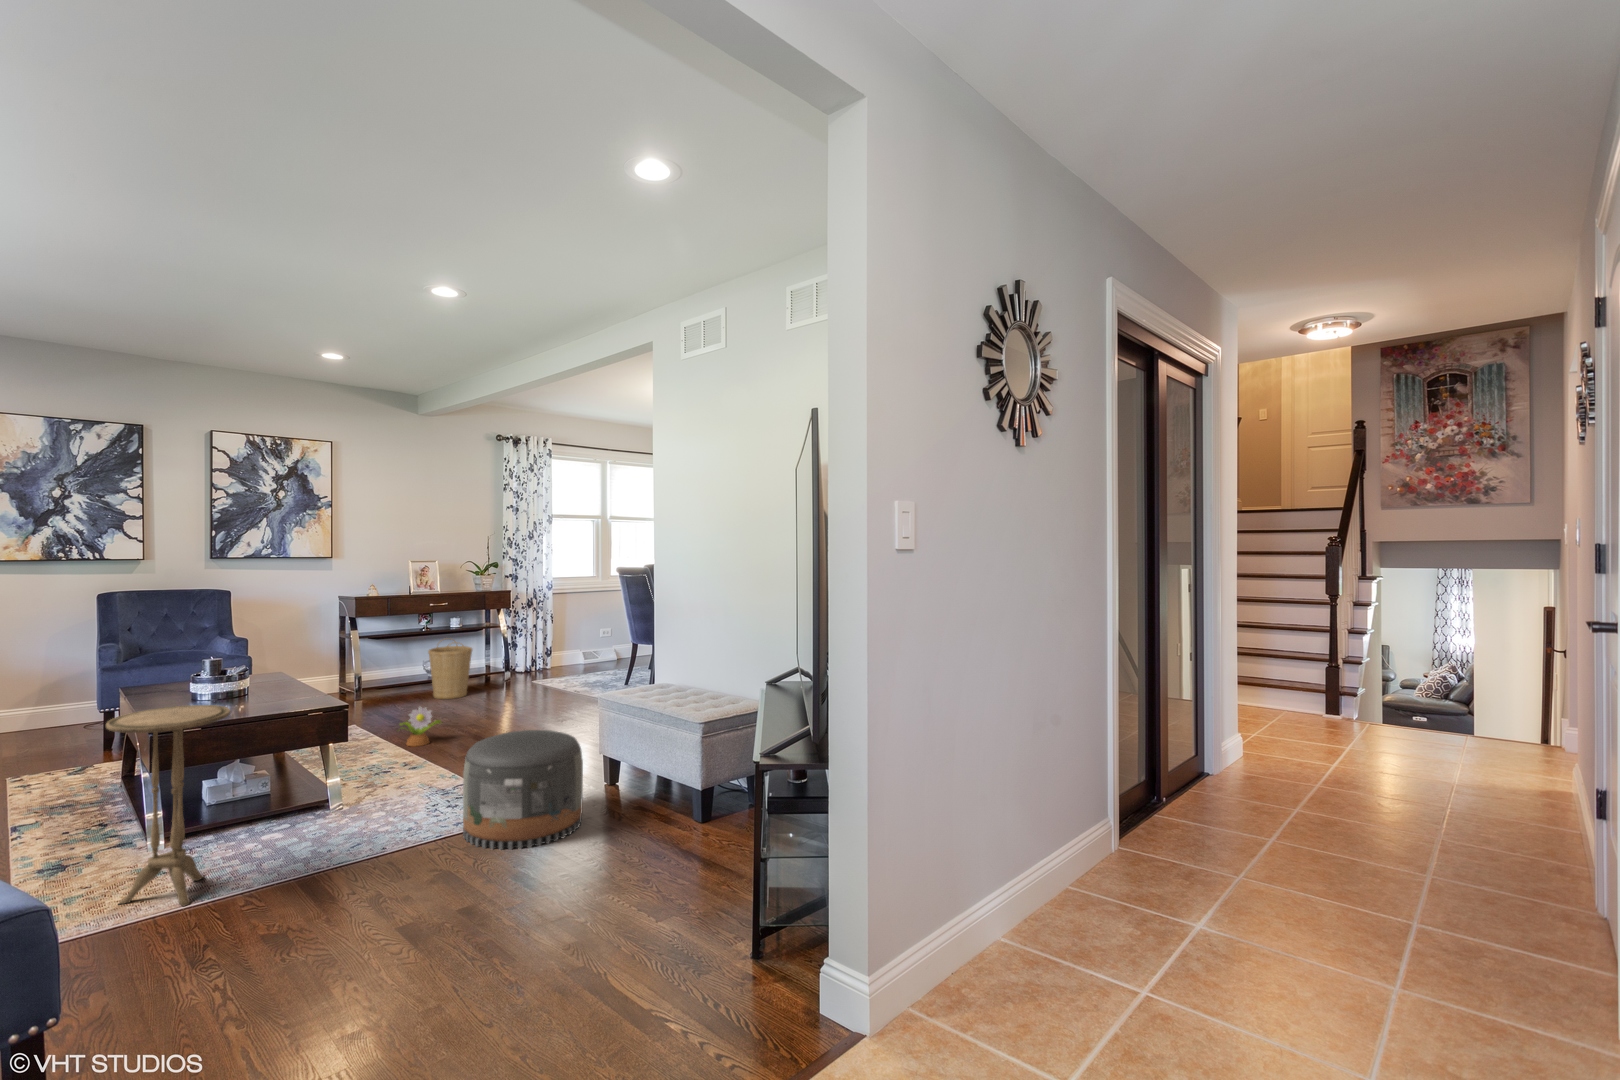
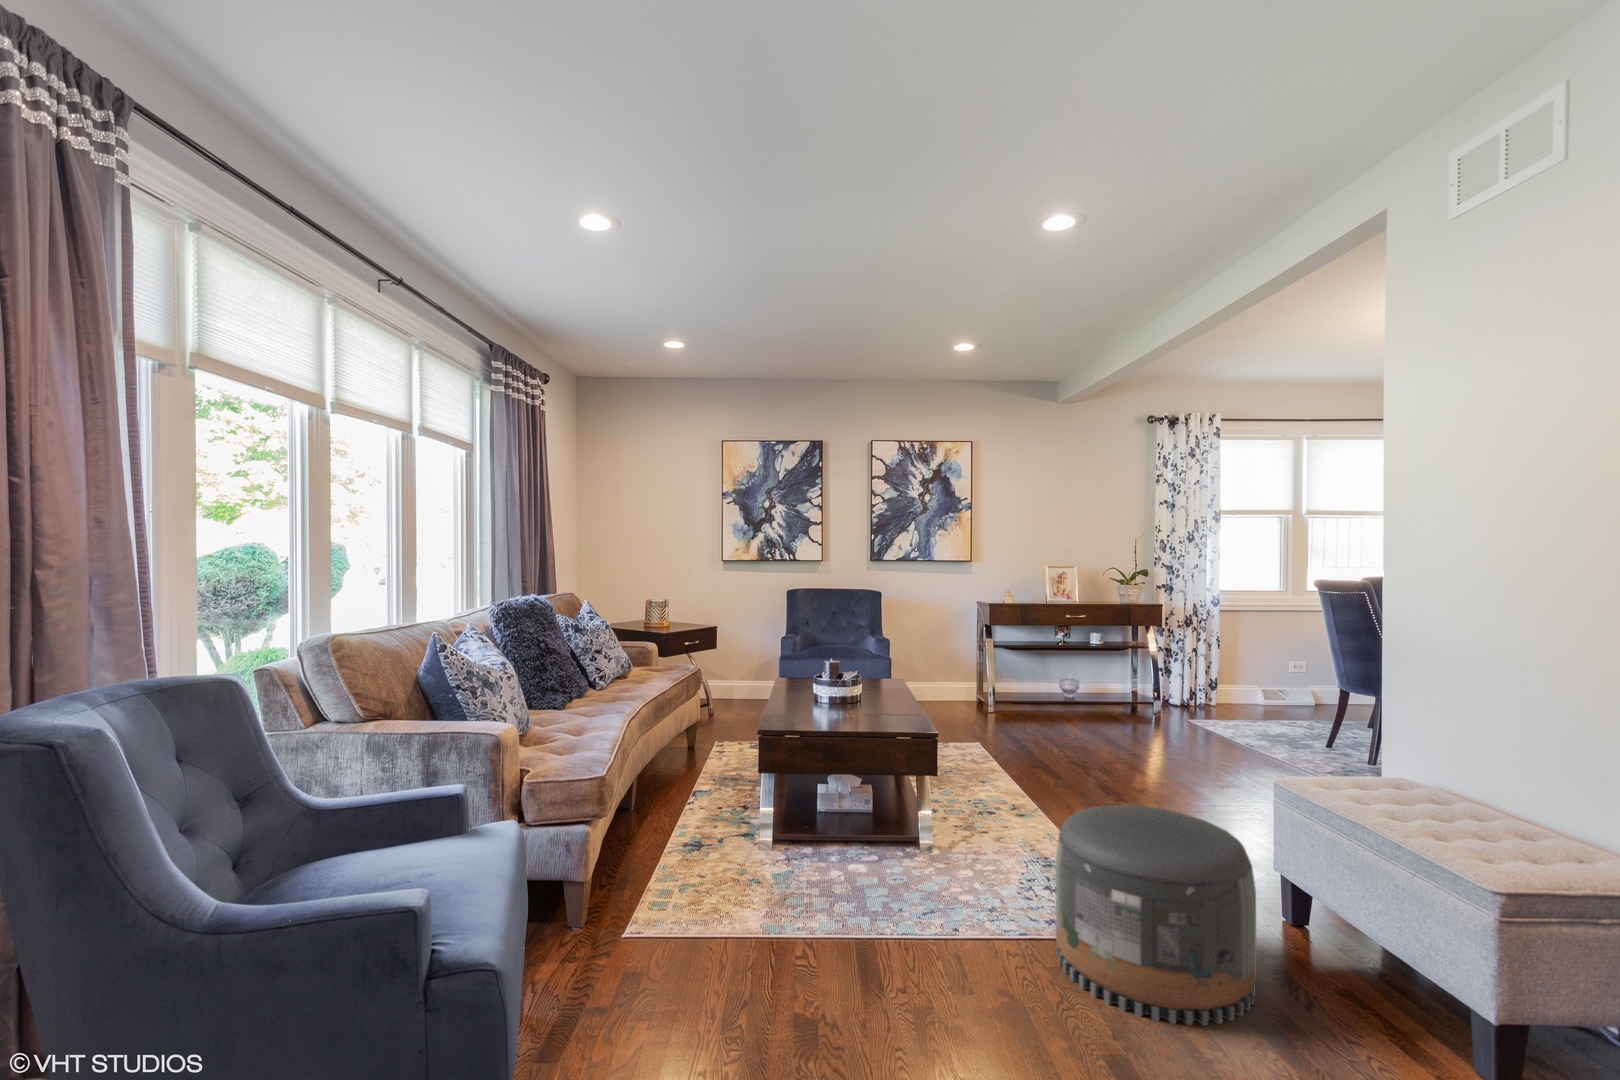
basket: present [428,641,472,699] -> none [1063,655,1113,729]
side table: present [106,705,231,907] -> none [679,698,787,936]
decorative plant: present [400,707,441,746] -> none [1012,734,1066,784]

